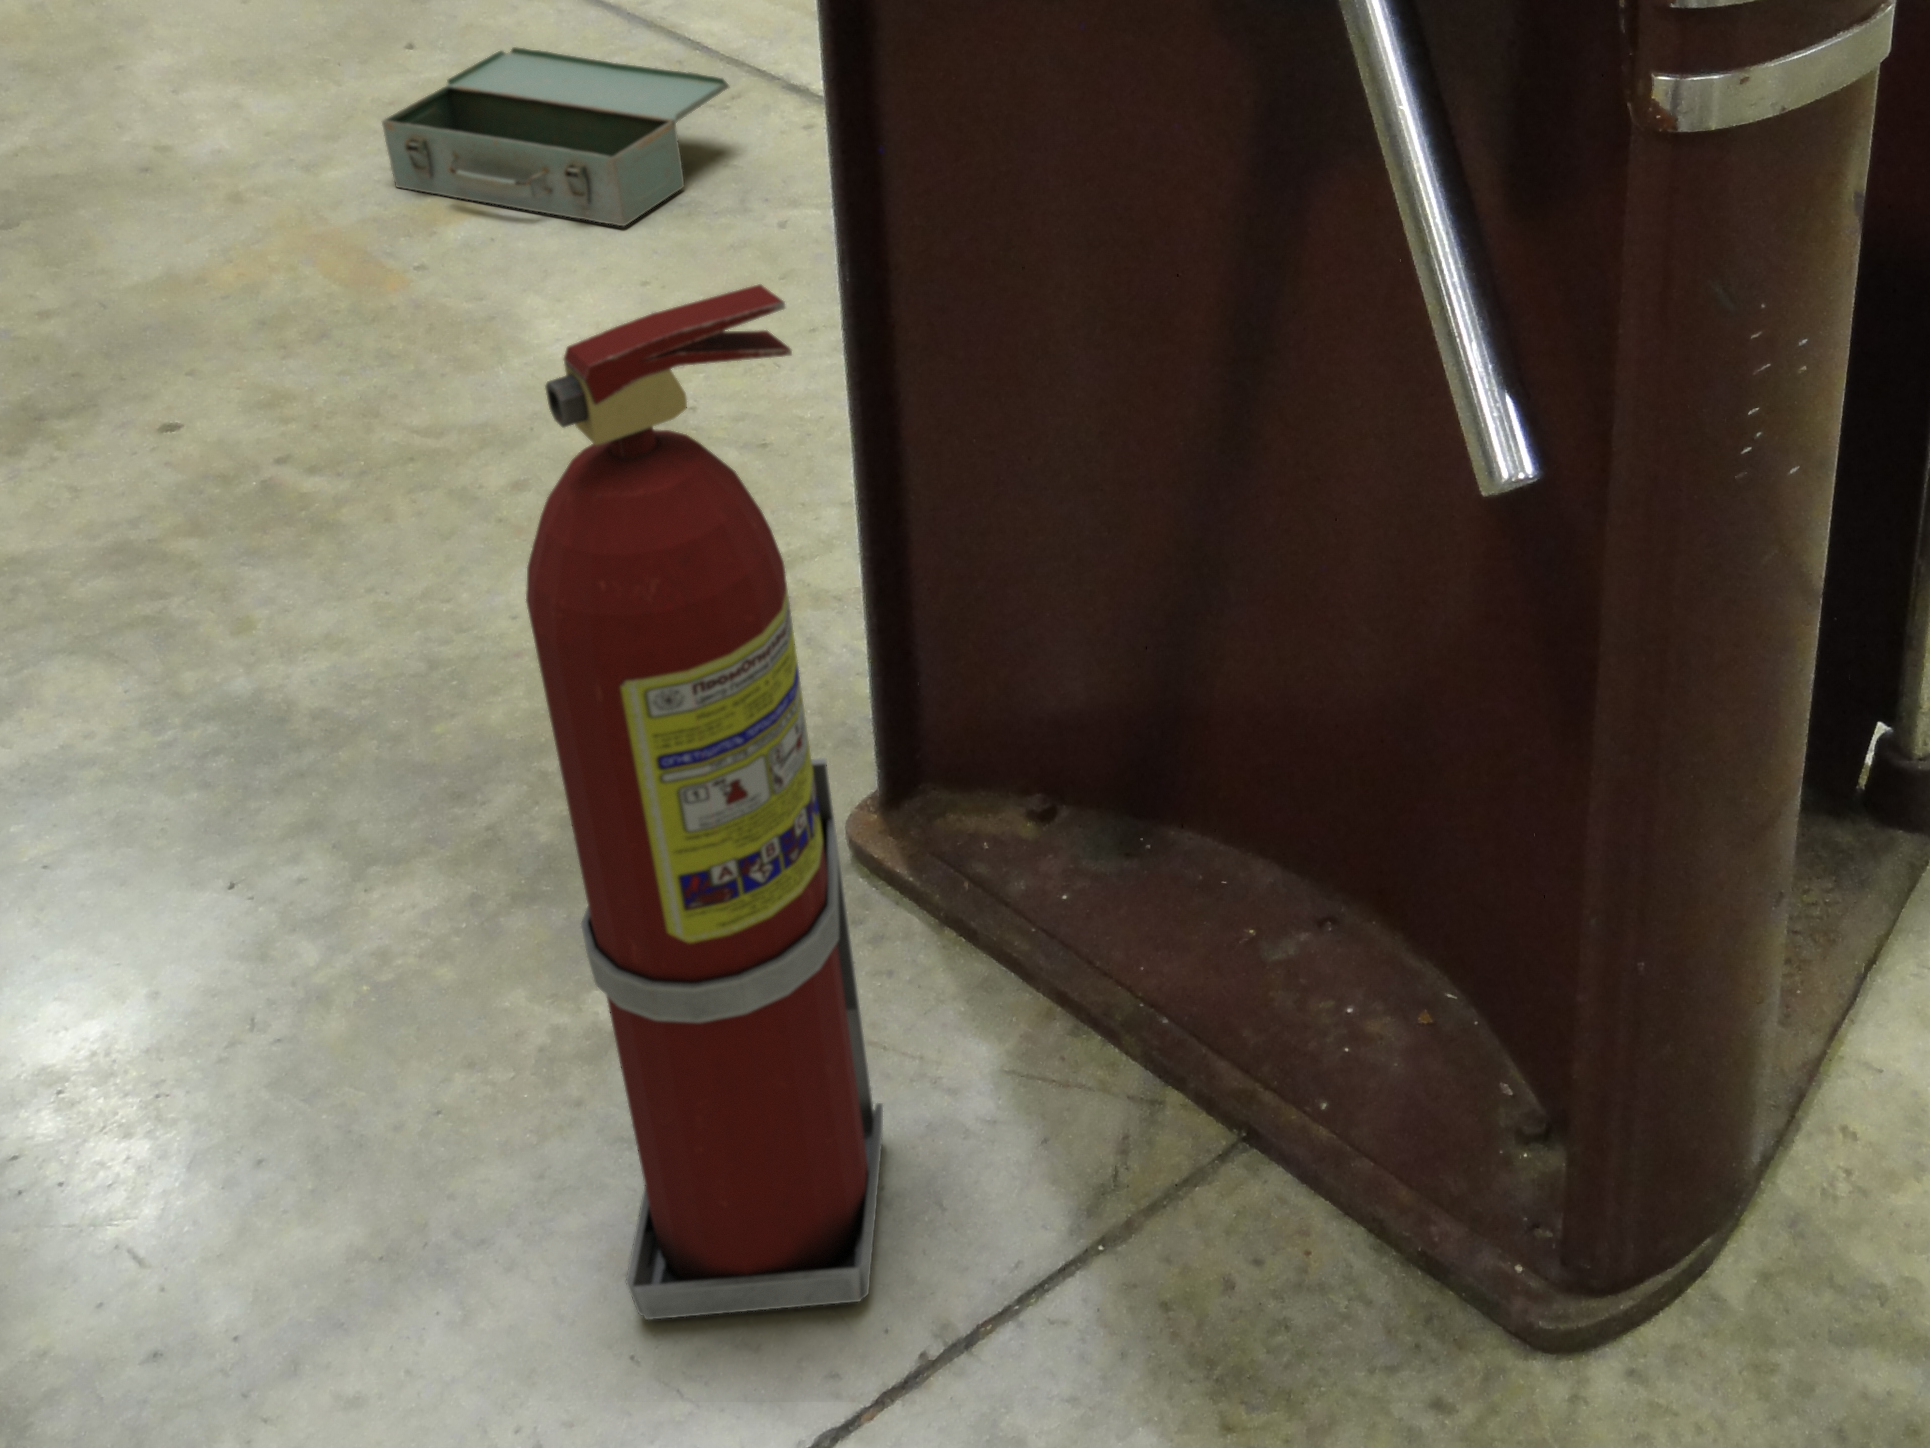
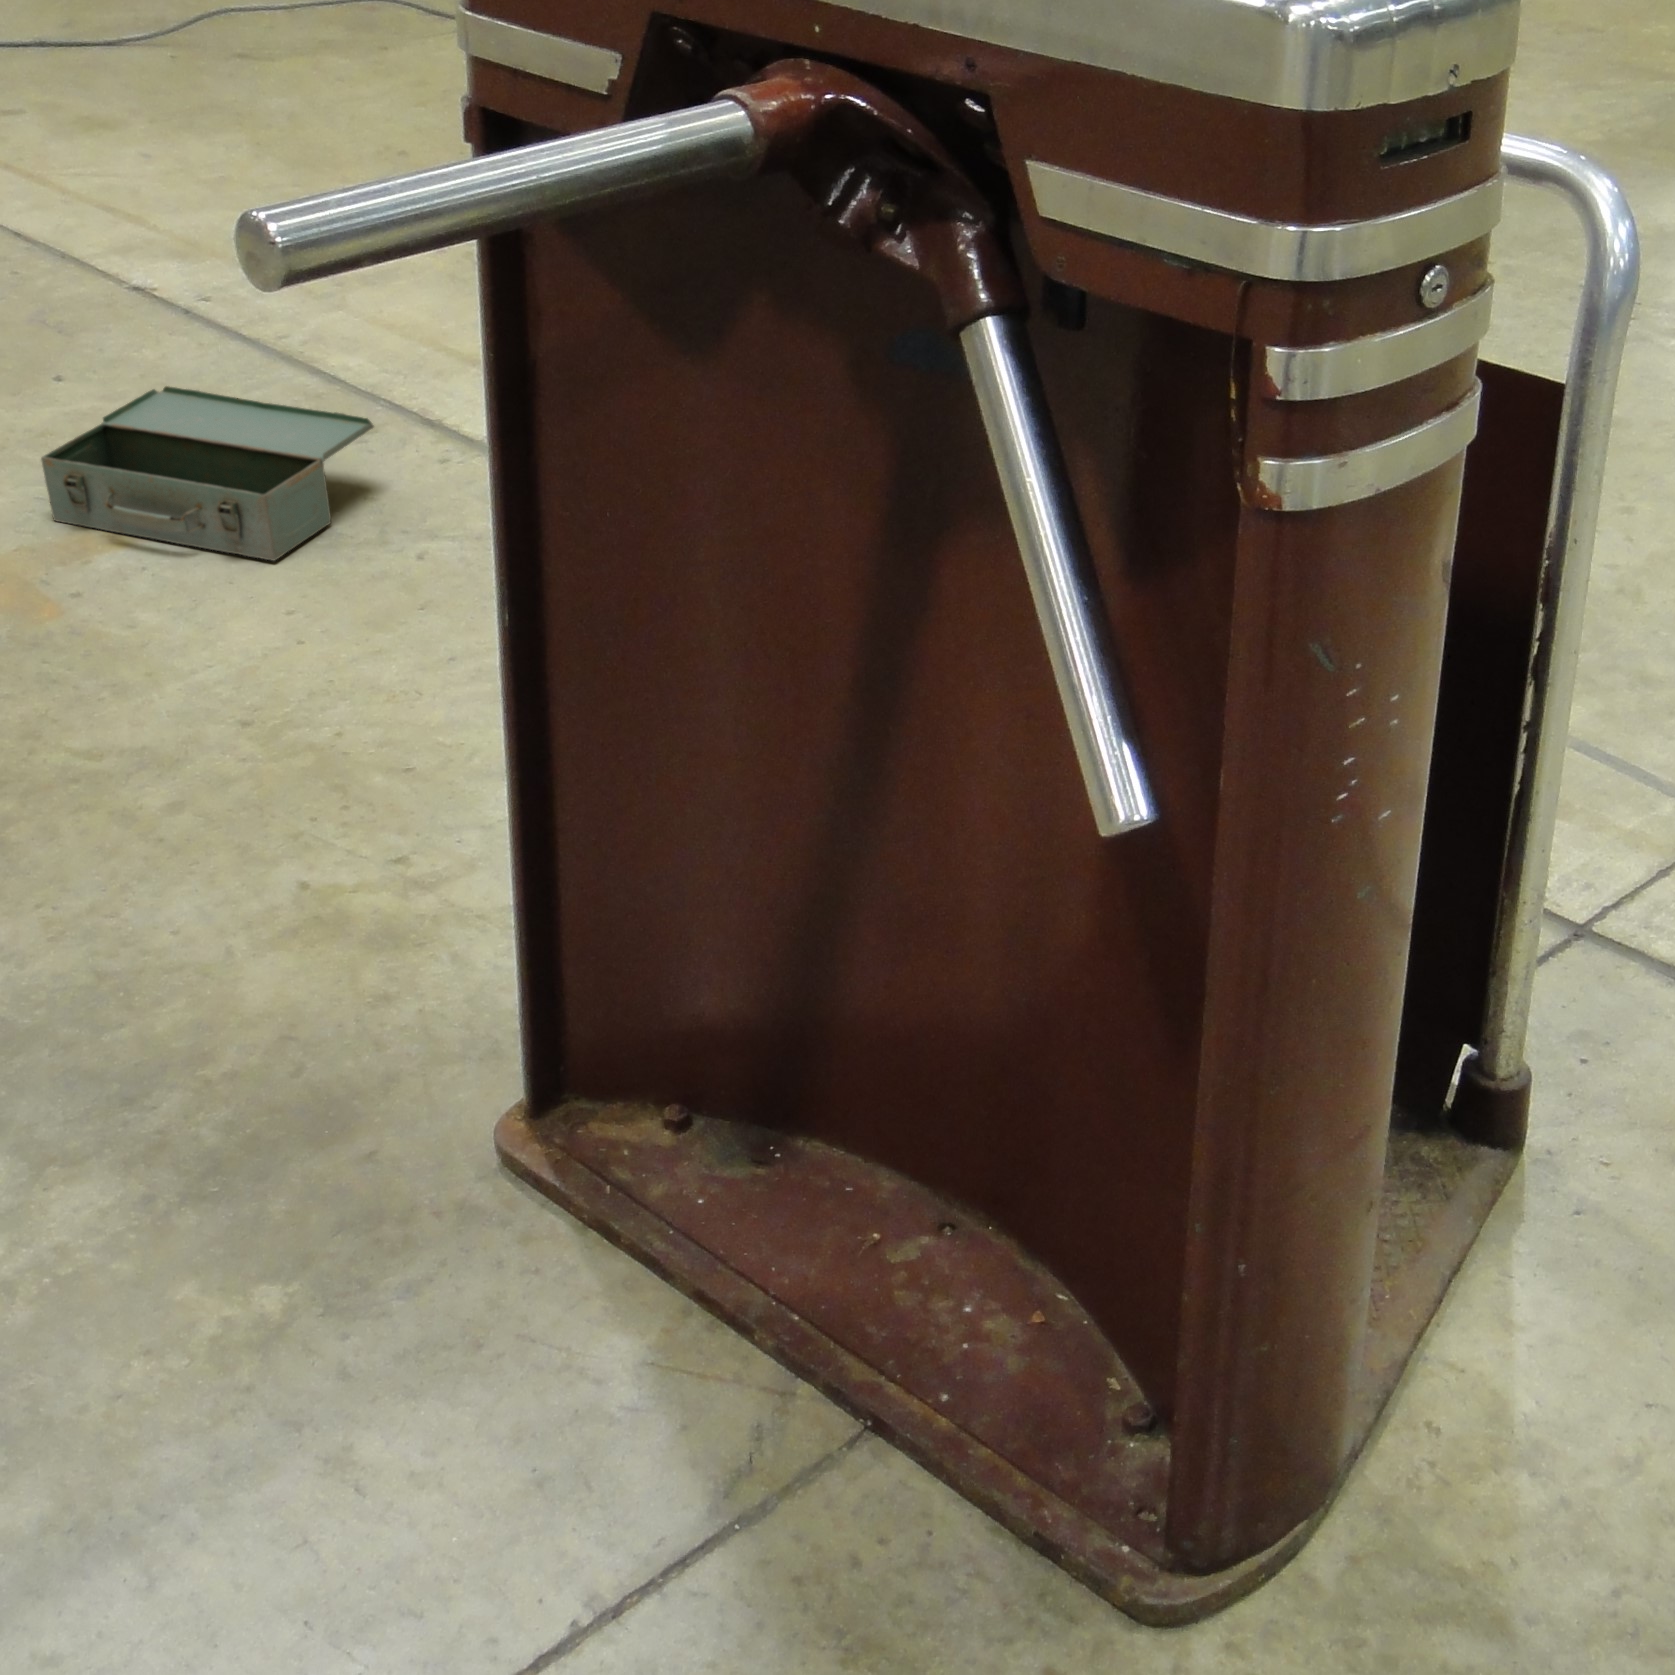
fire extinguisher: present [526,284,883,1320] -> none [224,639,538,1588]

